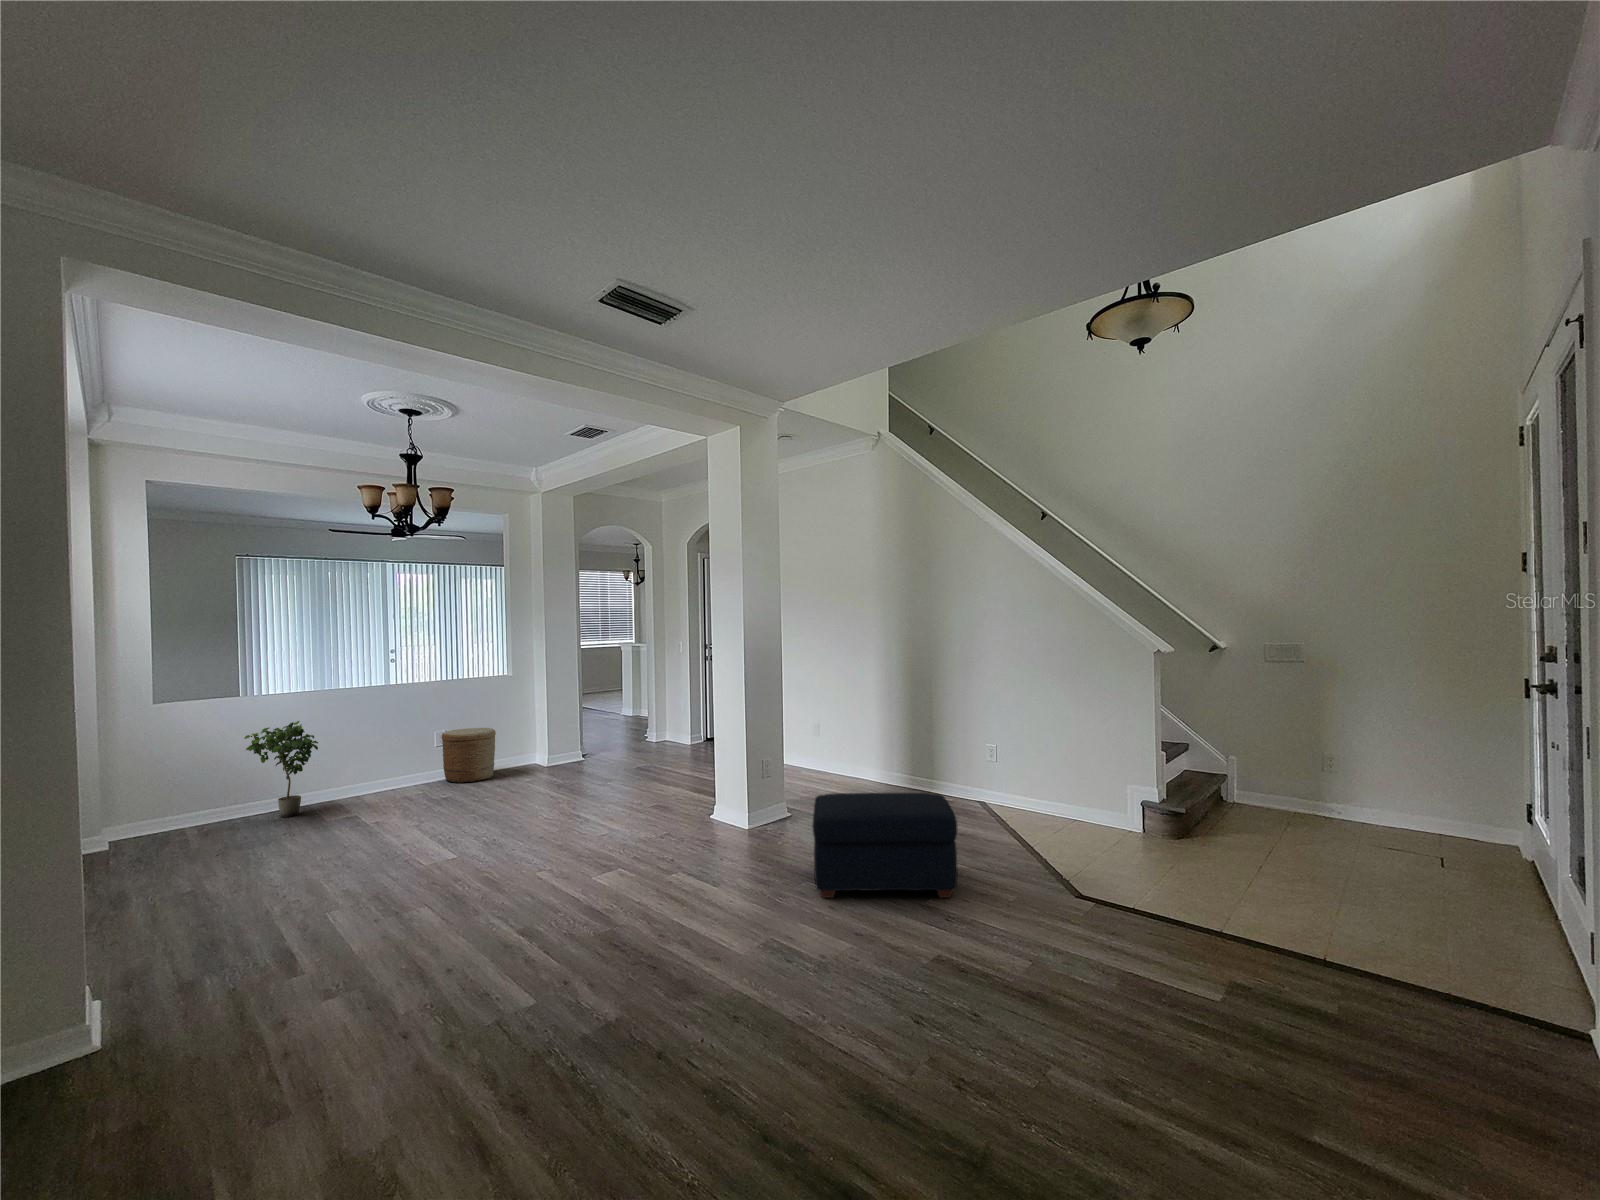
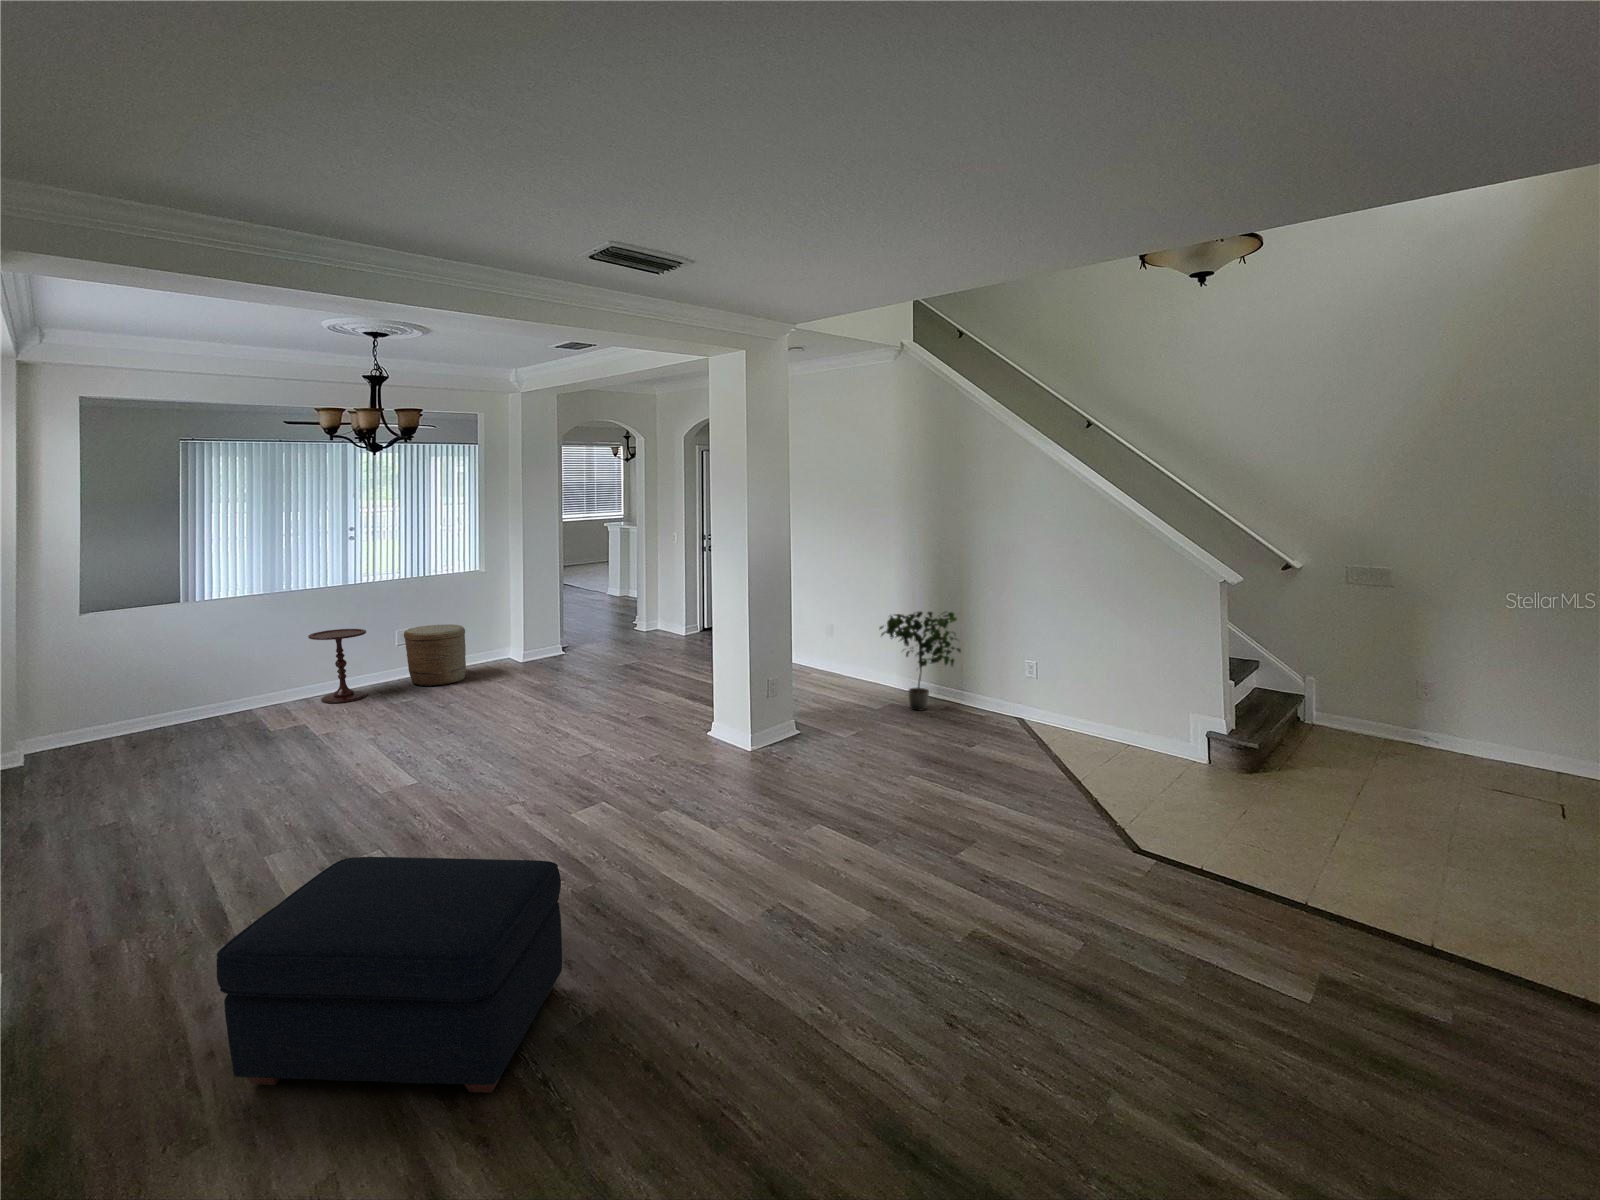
potted plant: present [244,721,318,817] -> present [880,611,961,711]
side table: none [359,731,410,798] -> present [308,629,367,703]
ottoman: present [812,793,958,898] -> present [217,857,562,1093]

